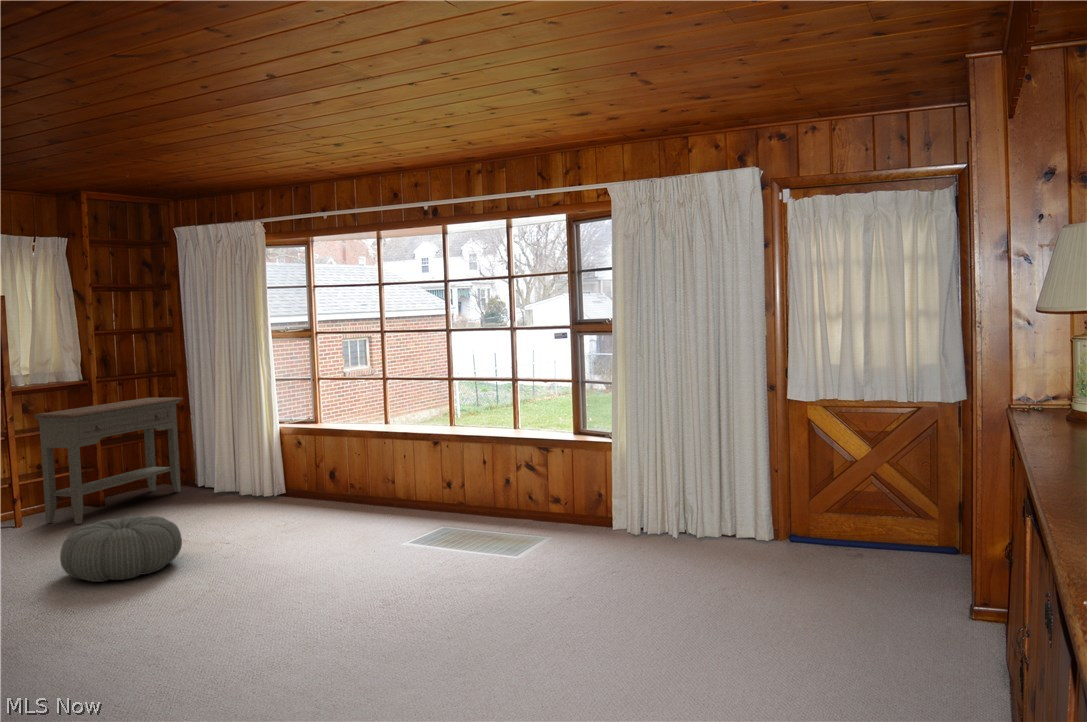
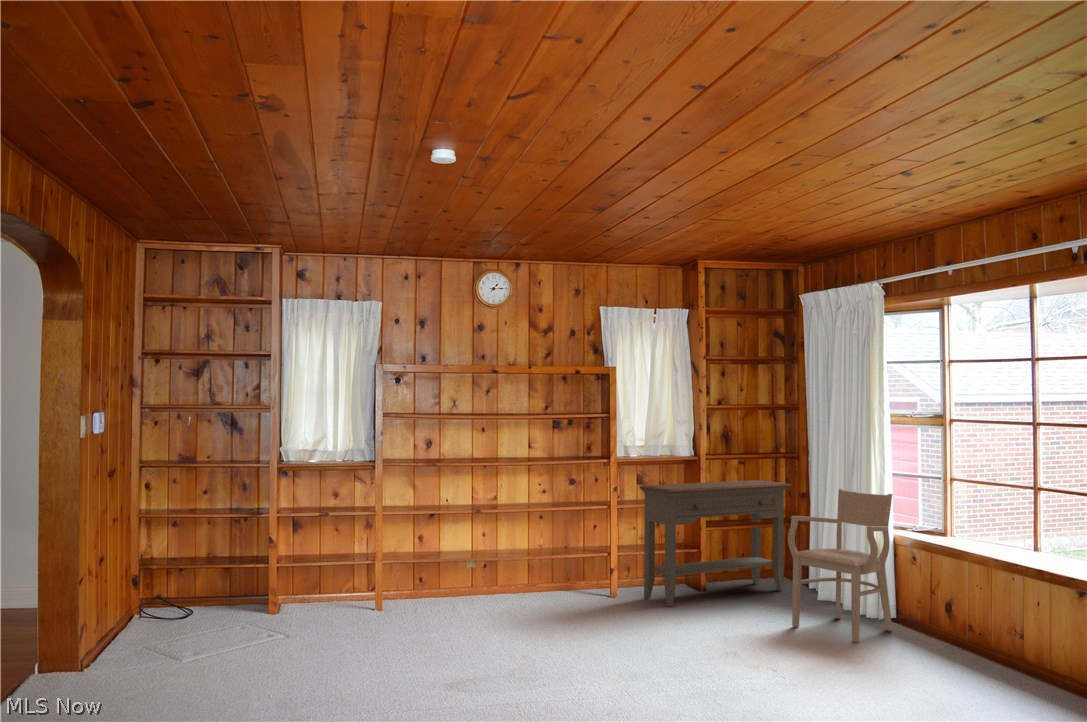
armchair: none [195,395,285,516] -> present [788,489,892,643]
pouf: present [60,516,182,582] -> none [619,611,741,684]

